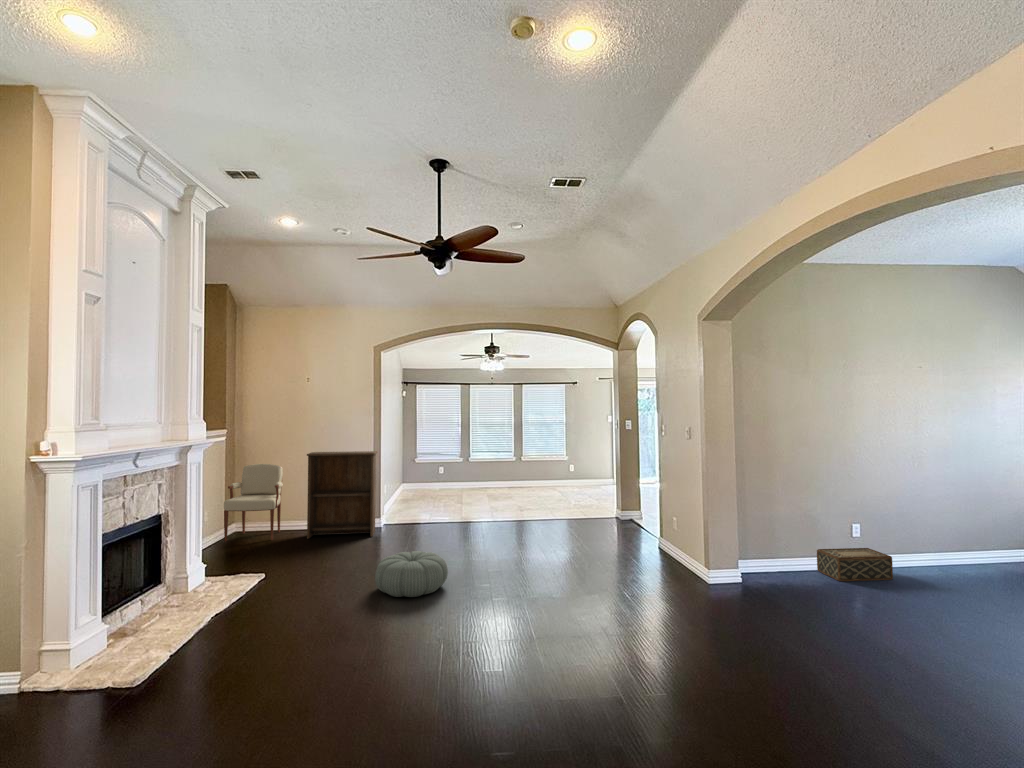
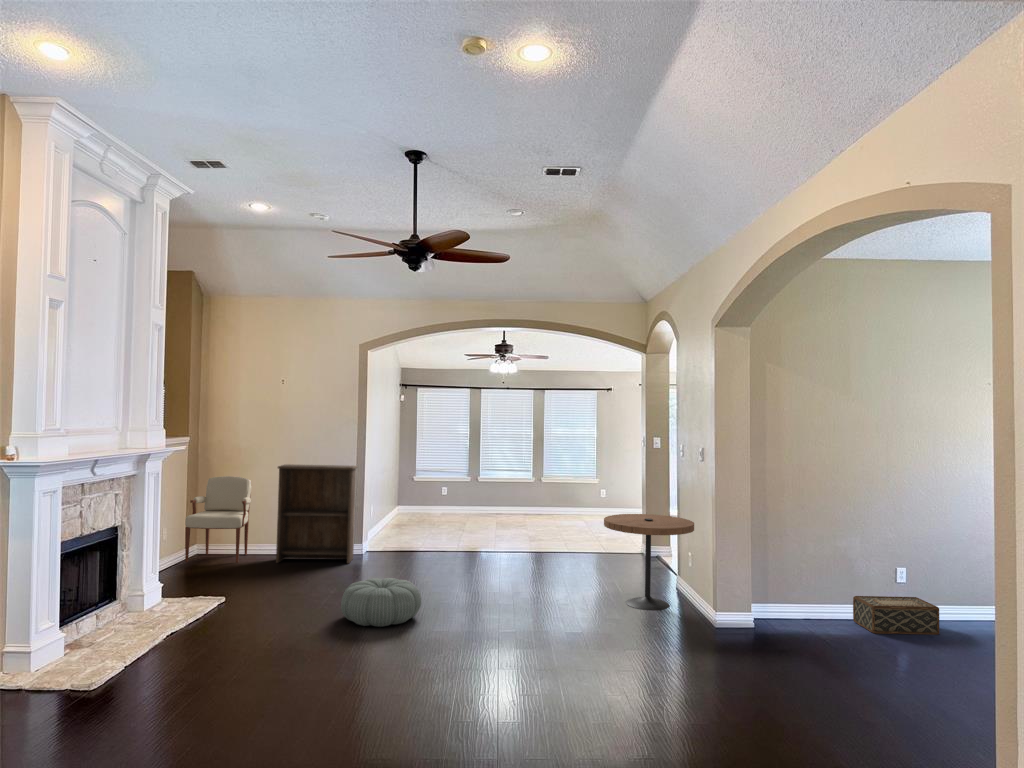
side table: none [601,485,680,569] -> present [604,514,694,610]

